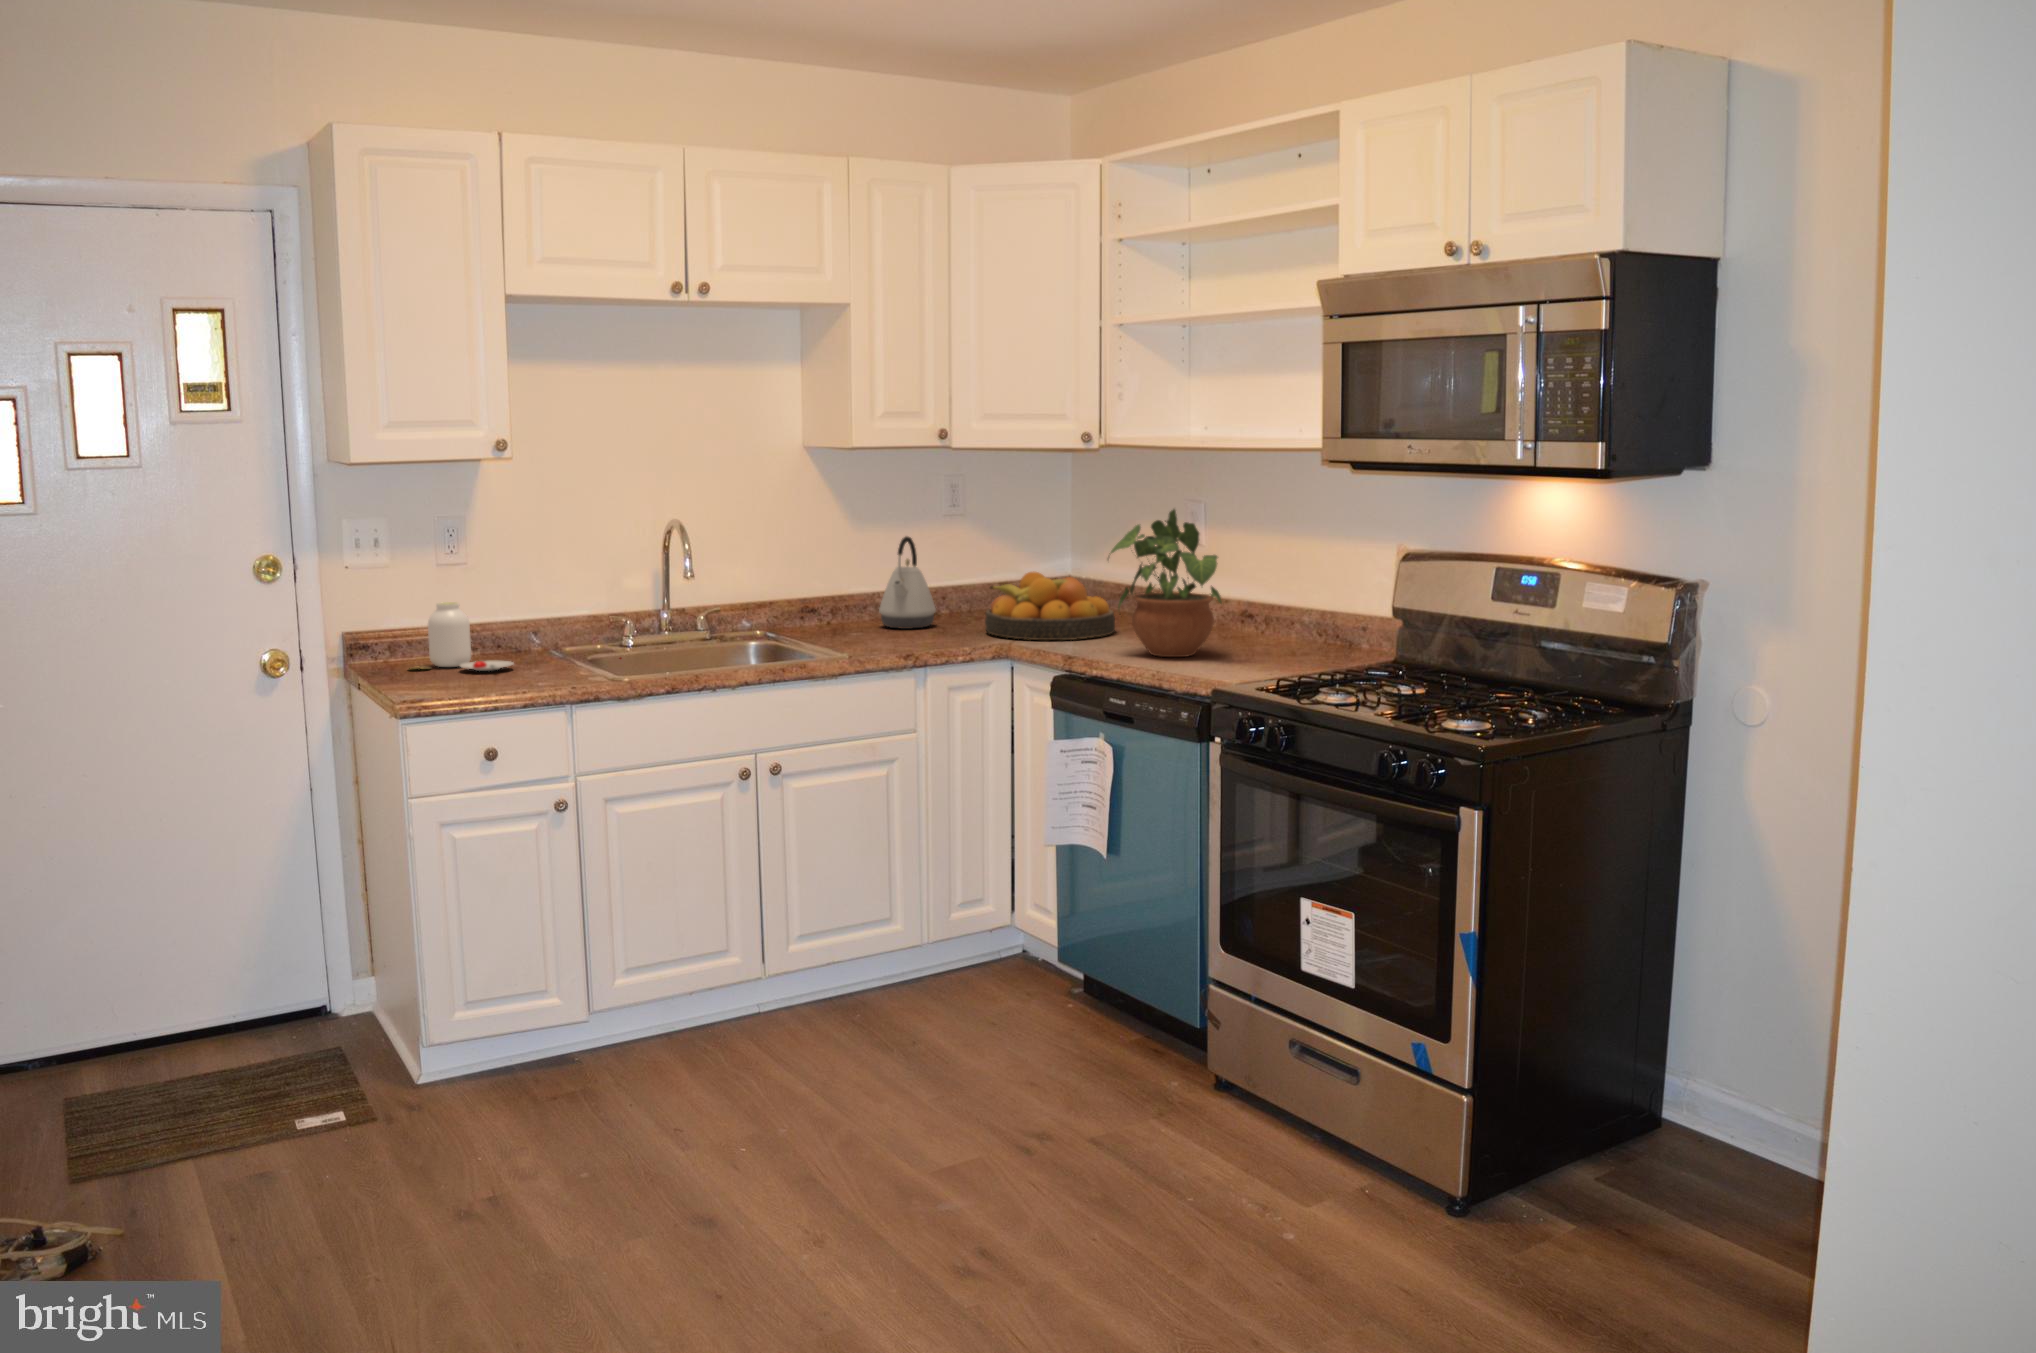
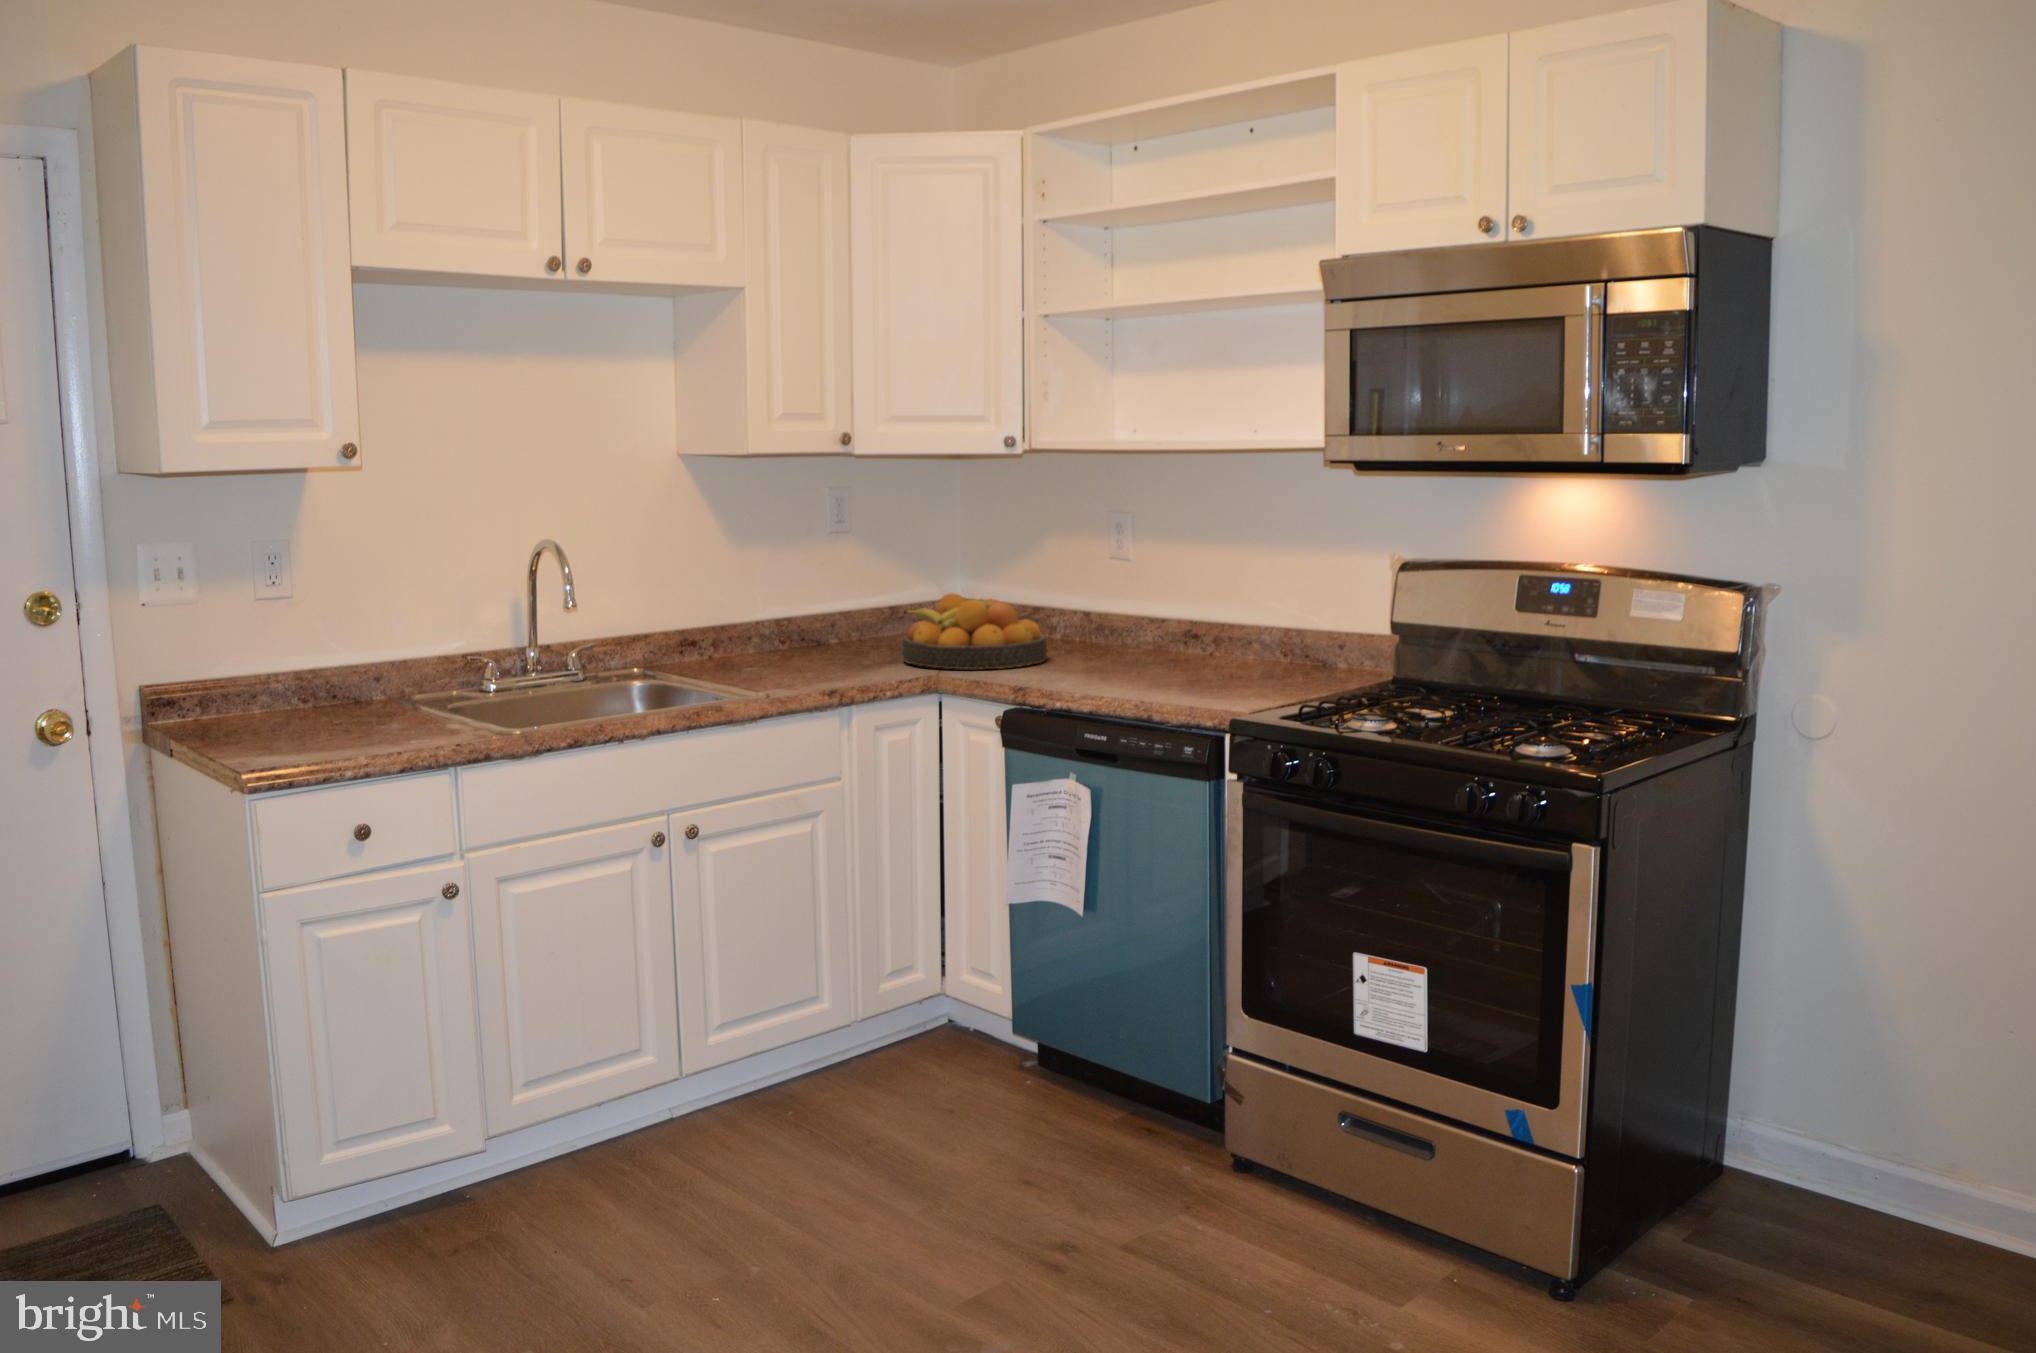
potted plant: present [1109,509,1222,657] -> none [1063,518,1193,684]
kettle: present [879,536,936,629] -> none [774,557,839,661]
jar: present [409,602,514,671] -> none [229,645,368,730]

